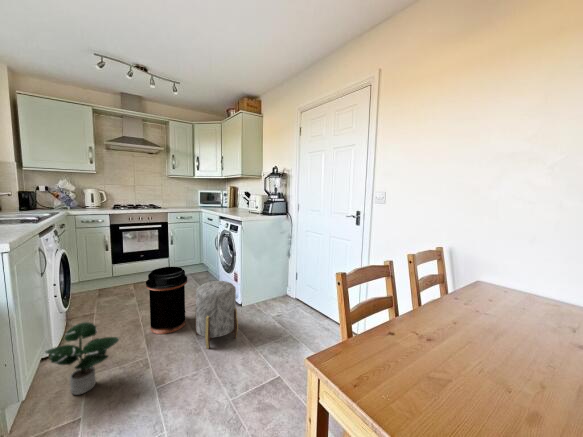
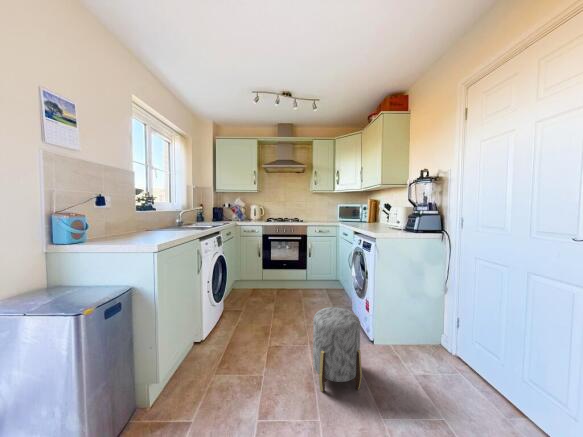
trash can: present [146,267,187,334] -> none [273,281,311,353]
potted plant: present [45,322,119,395] -> none [177,323,235,395]

